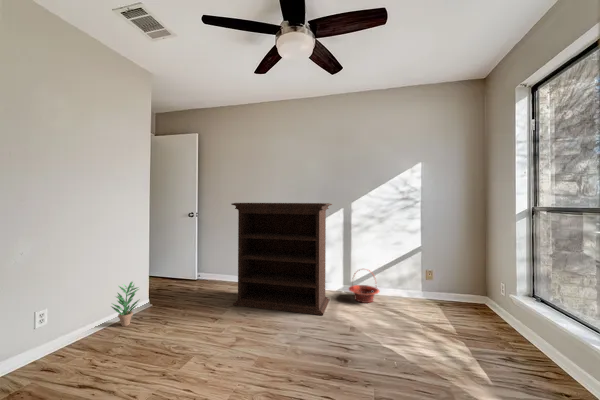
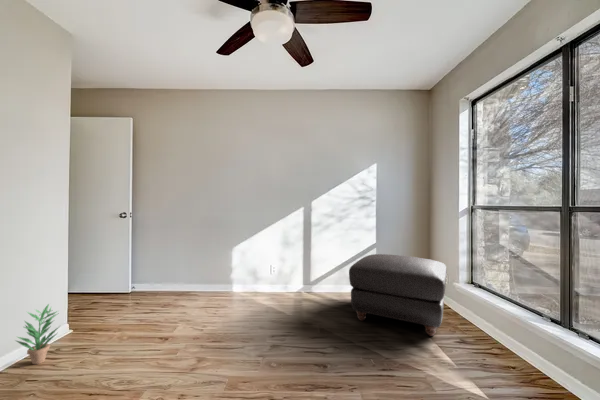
bookshelf: present [231,203,332,315] -> none [180,201,292,320]
ottoman: none [384,258,498,348] -> present [349,254,447,336]
basket: present [349,270,380,303] -> none [308,268,339,303]

